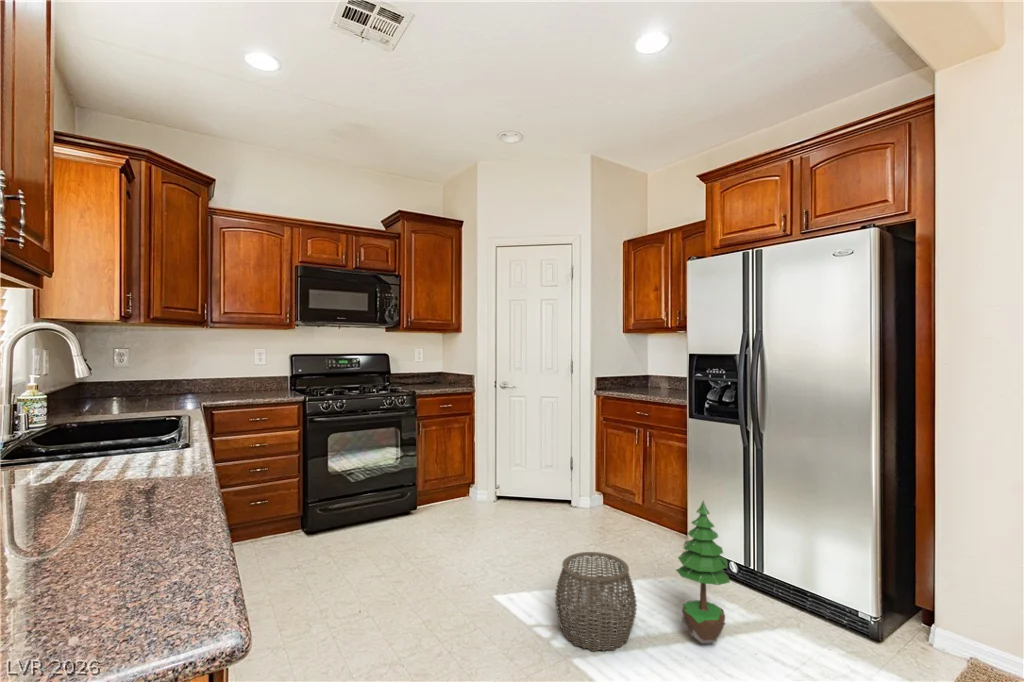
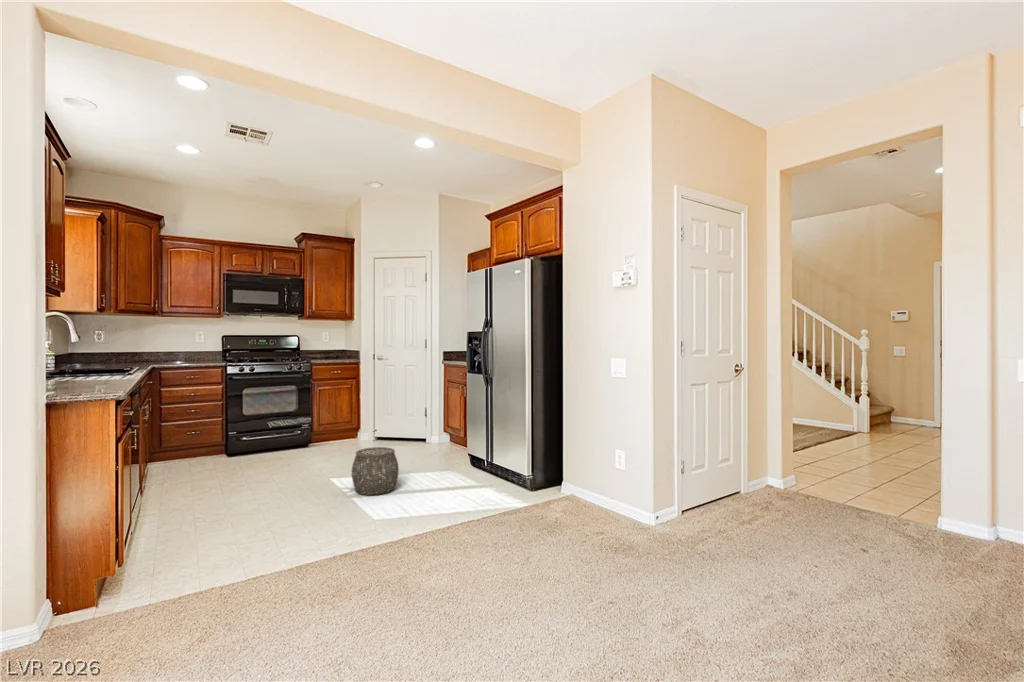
potted tree: present [676,501,730,644] -> none [417,412,447,493]

